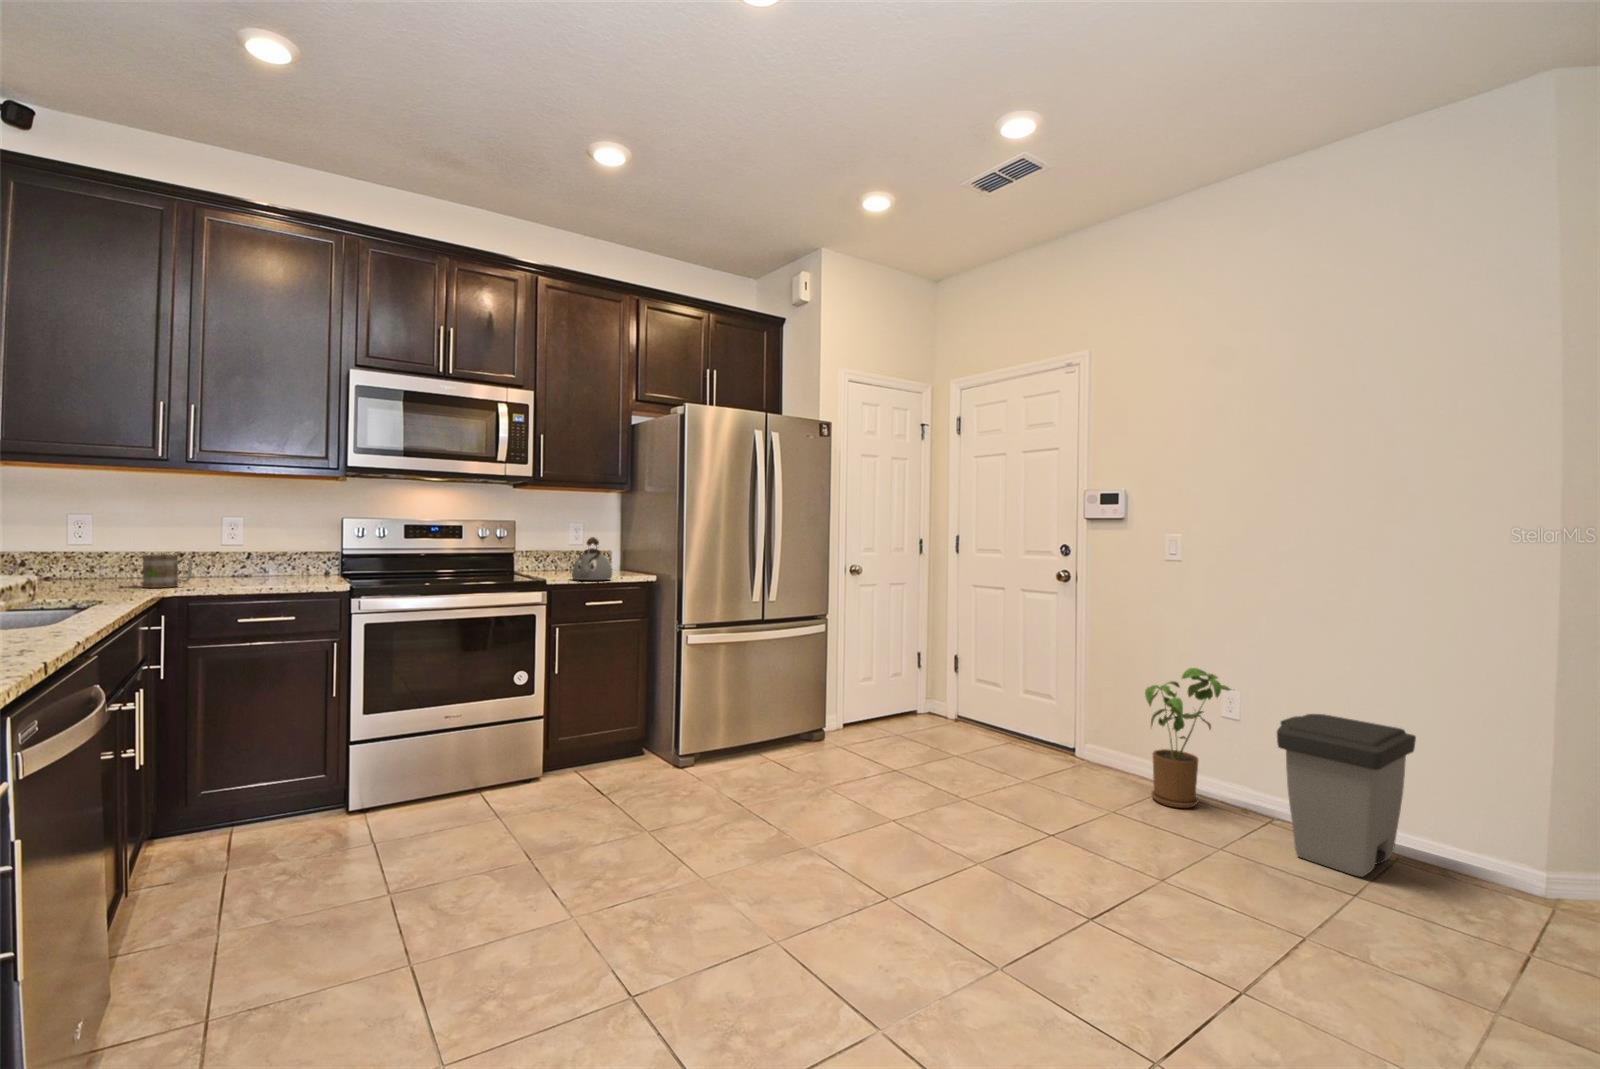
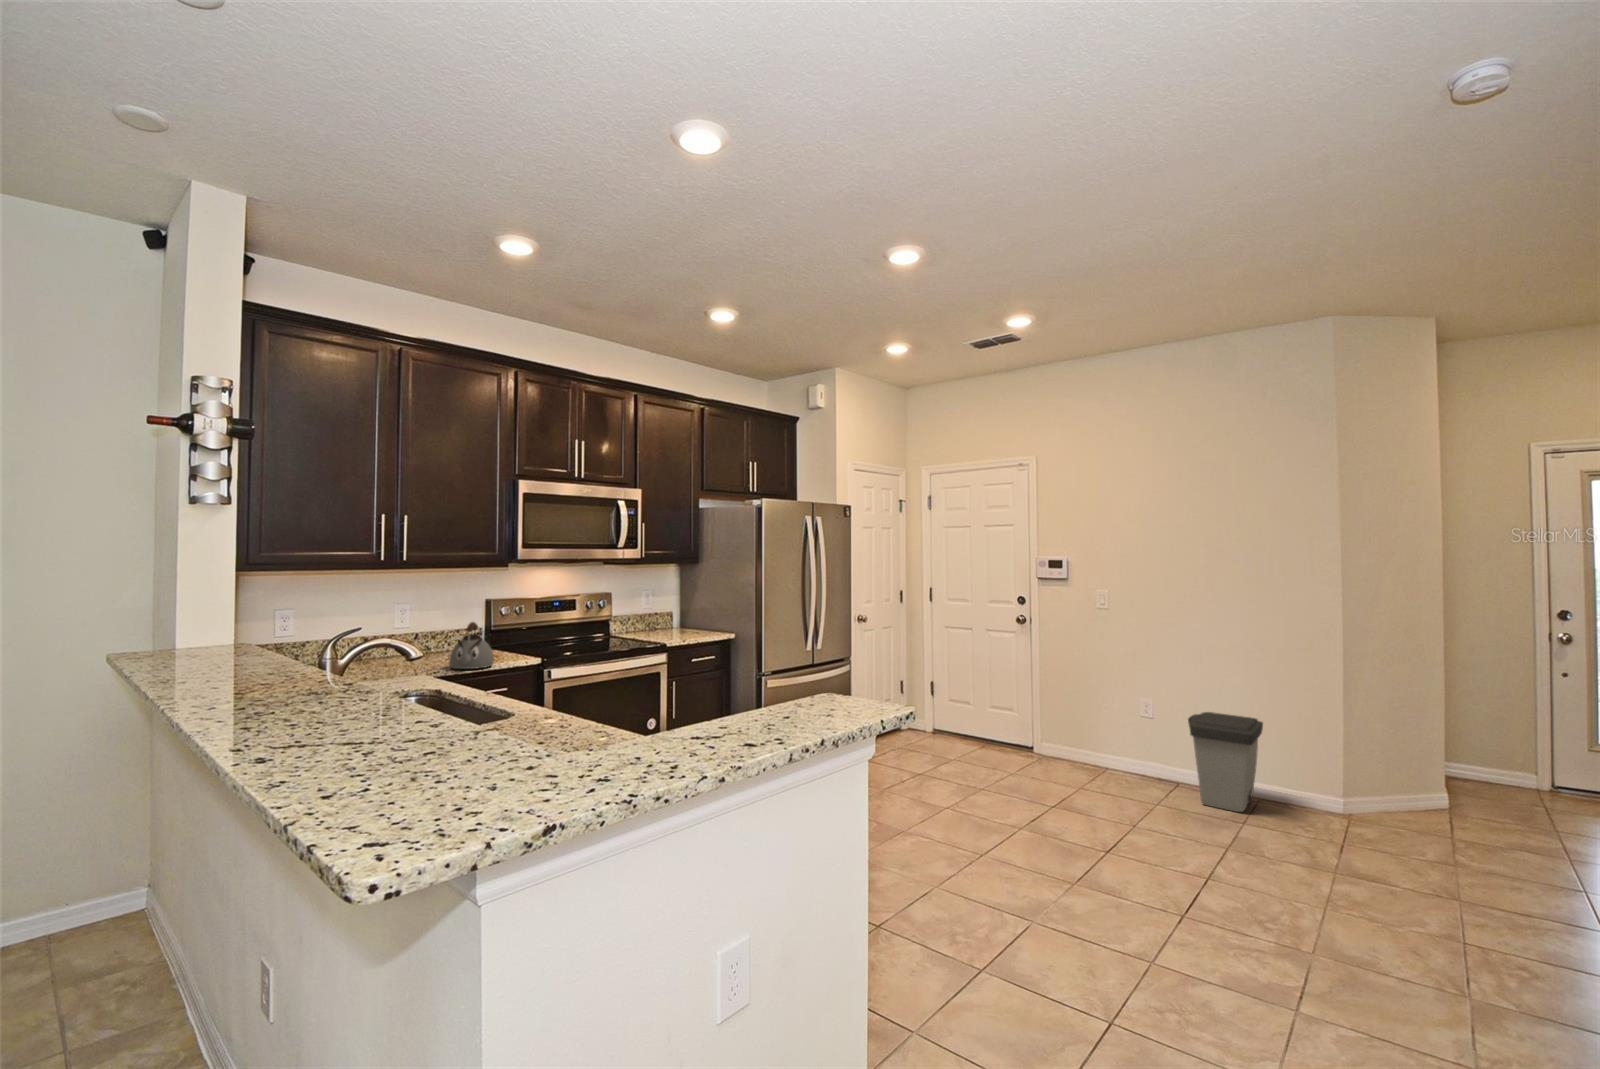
kettle: present [572,537,612,580] -> present [449,622,494,669]
mug: present [142,554,192,588] -> none [379,643,420,674]
house plant: present [1145,668,1231,808] -> none [1092,685,1151,782]

